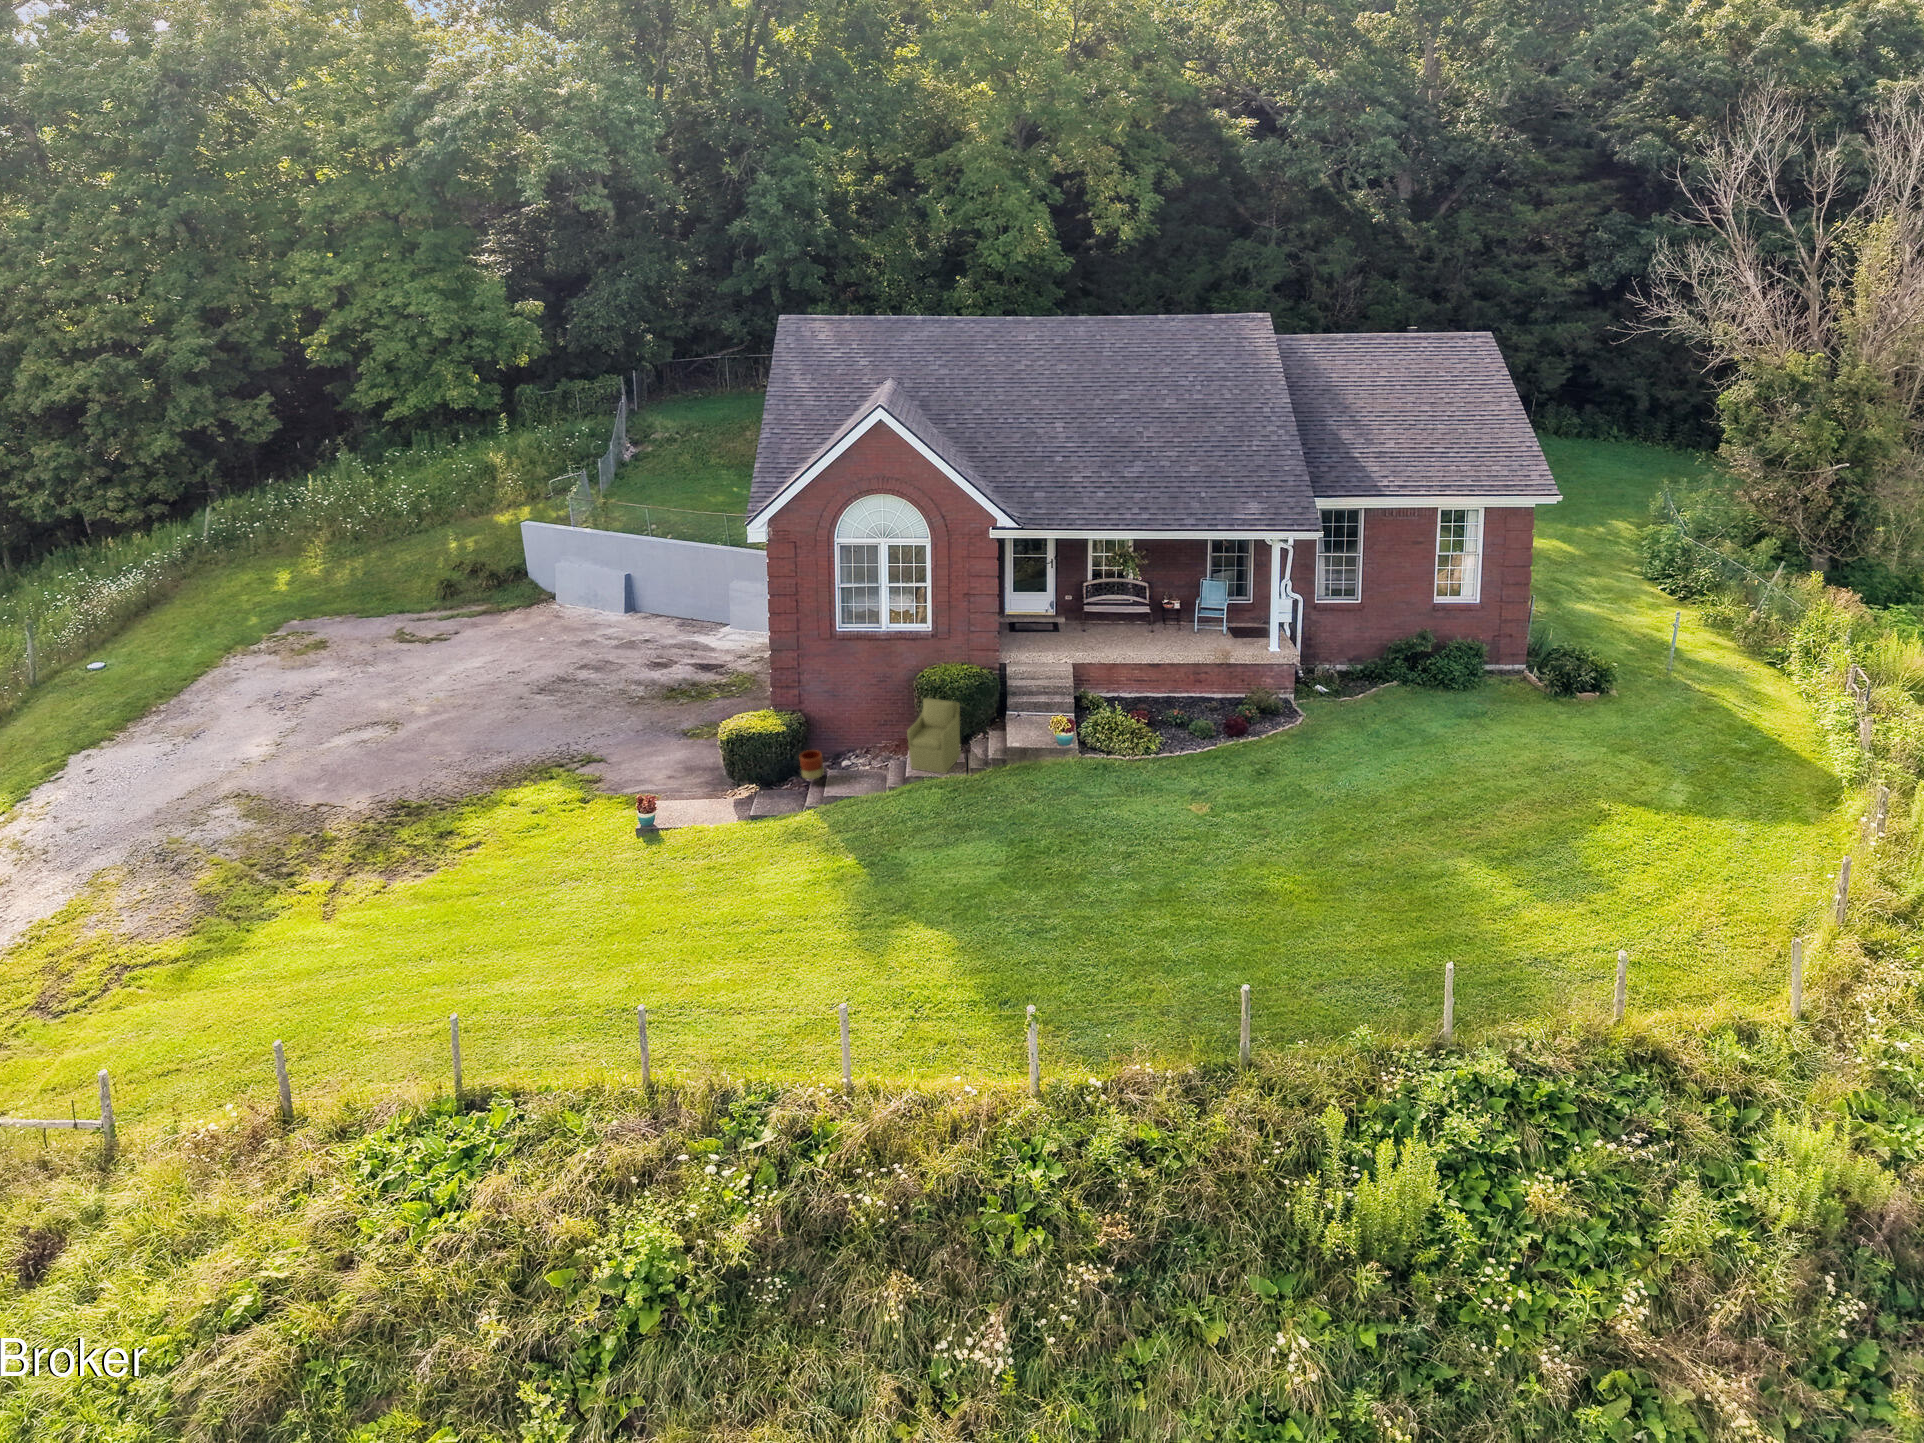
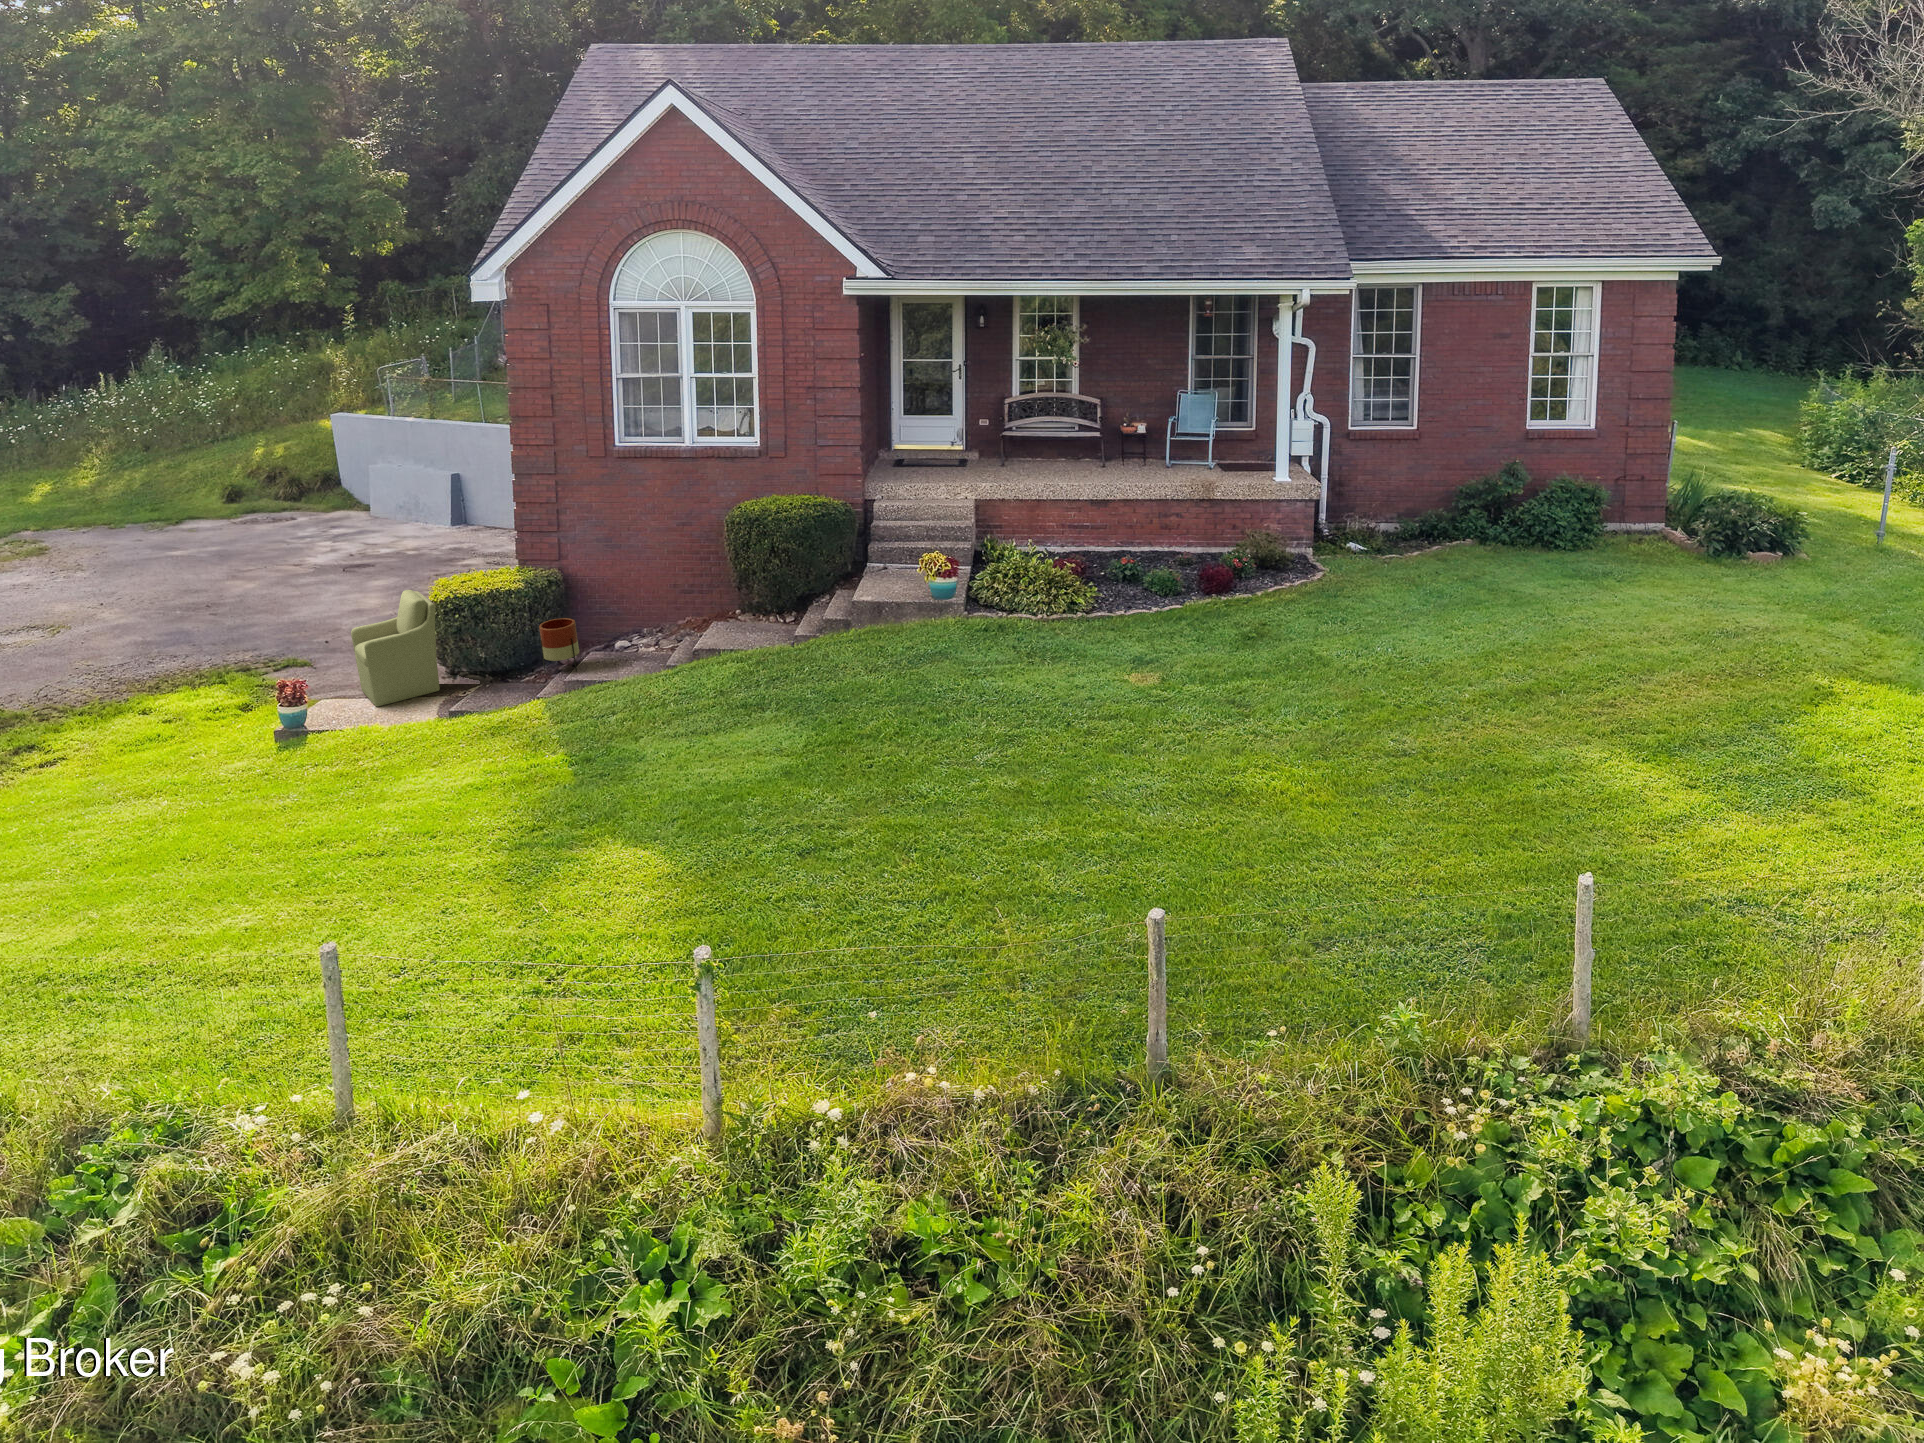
chair: present [907,698,961,773] -> present [351,590,440,707]

